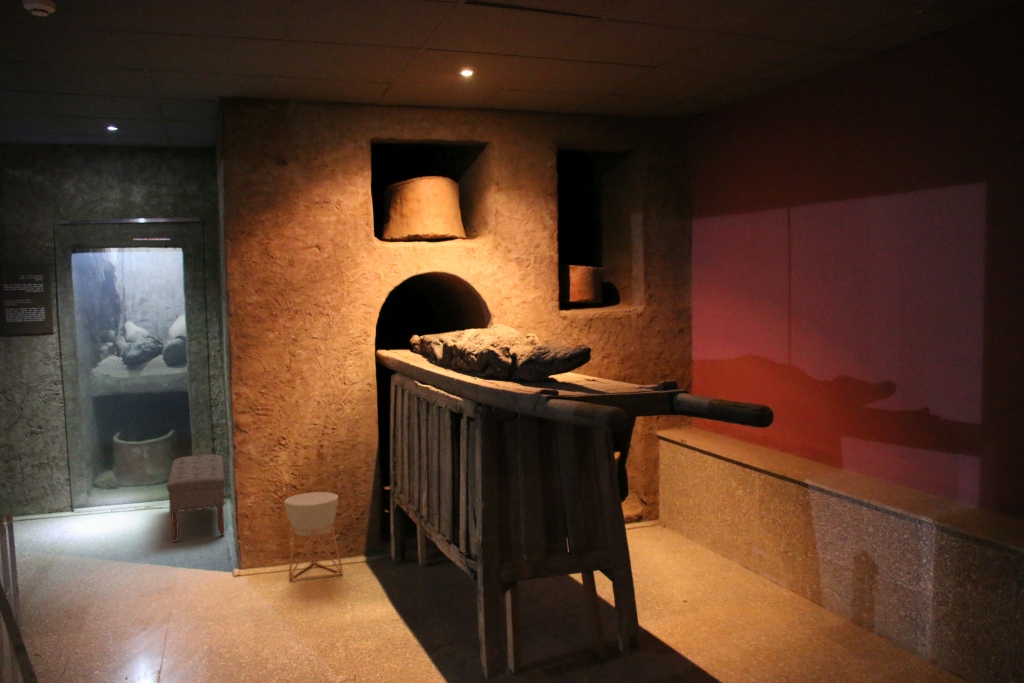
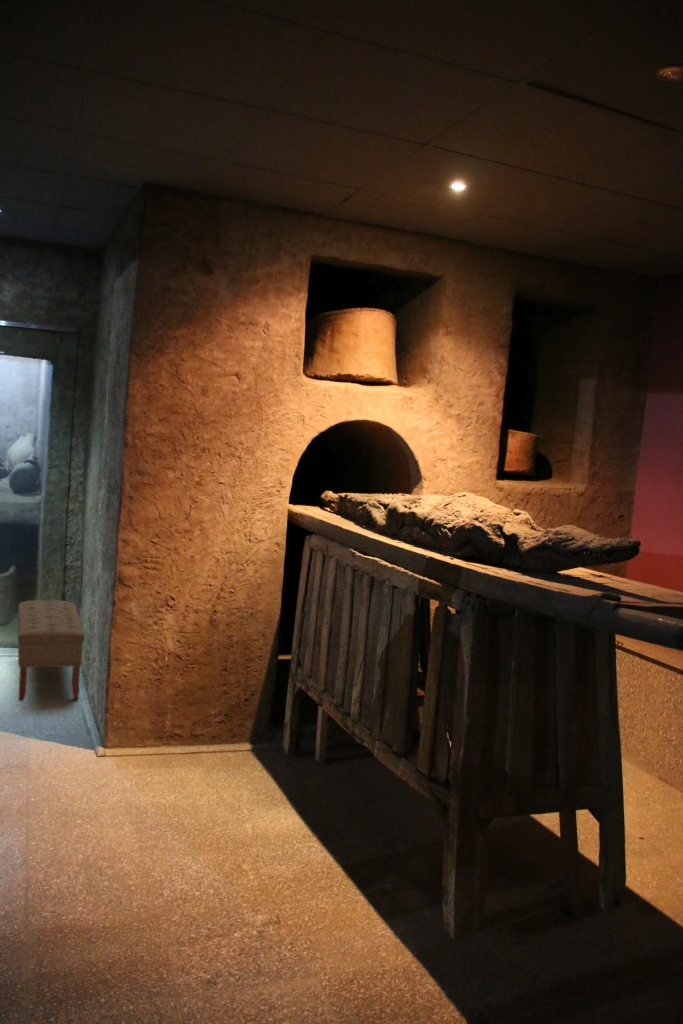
planter: present [285,492,343,580] -> none [166,665,232,768]

